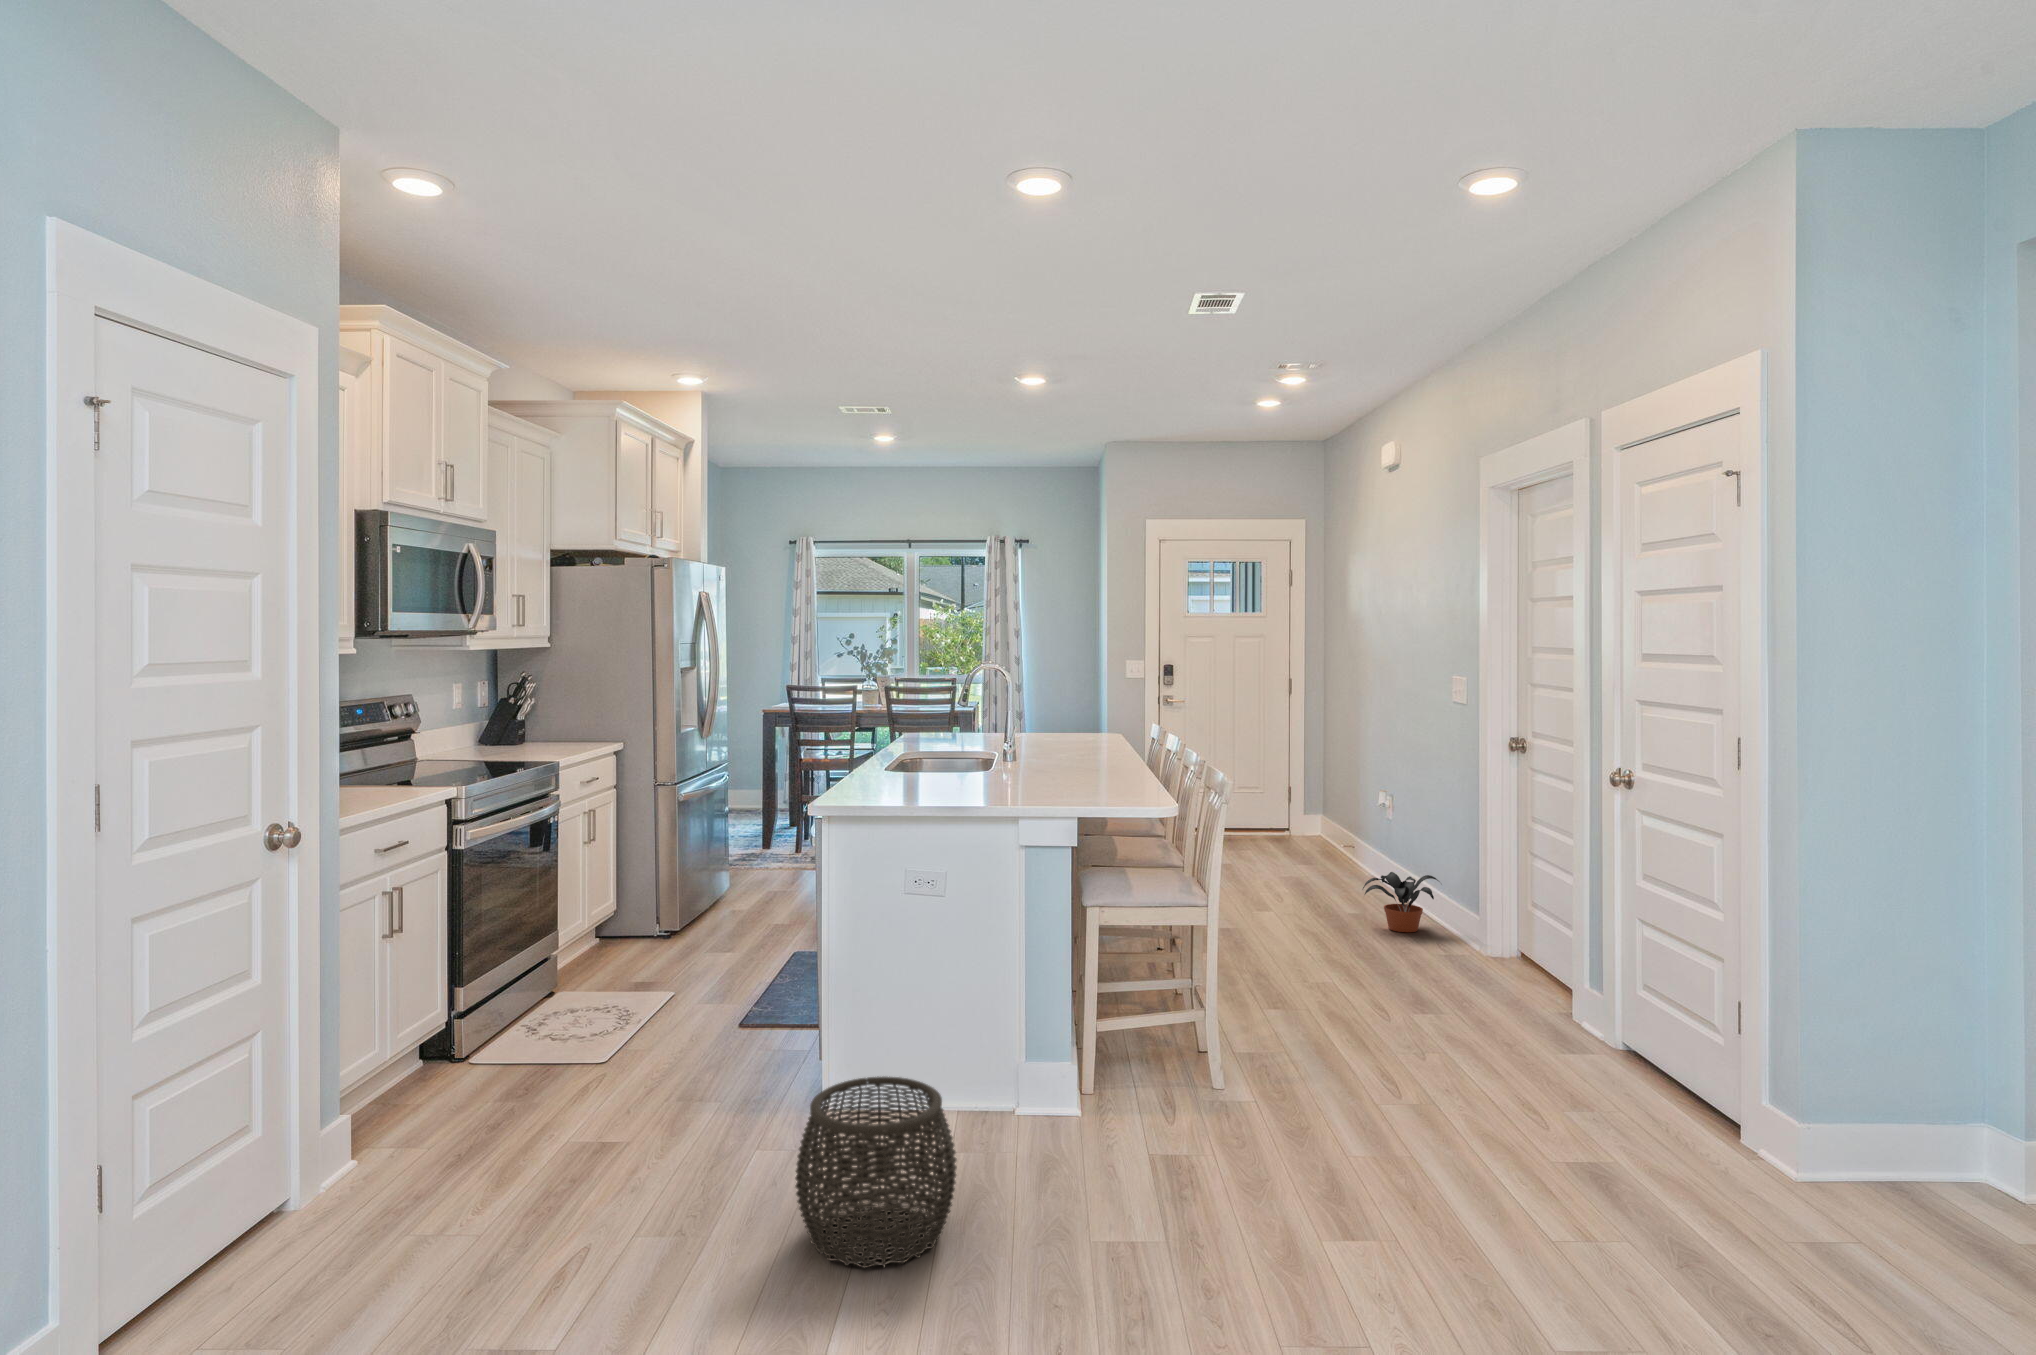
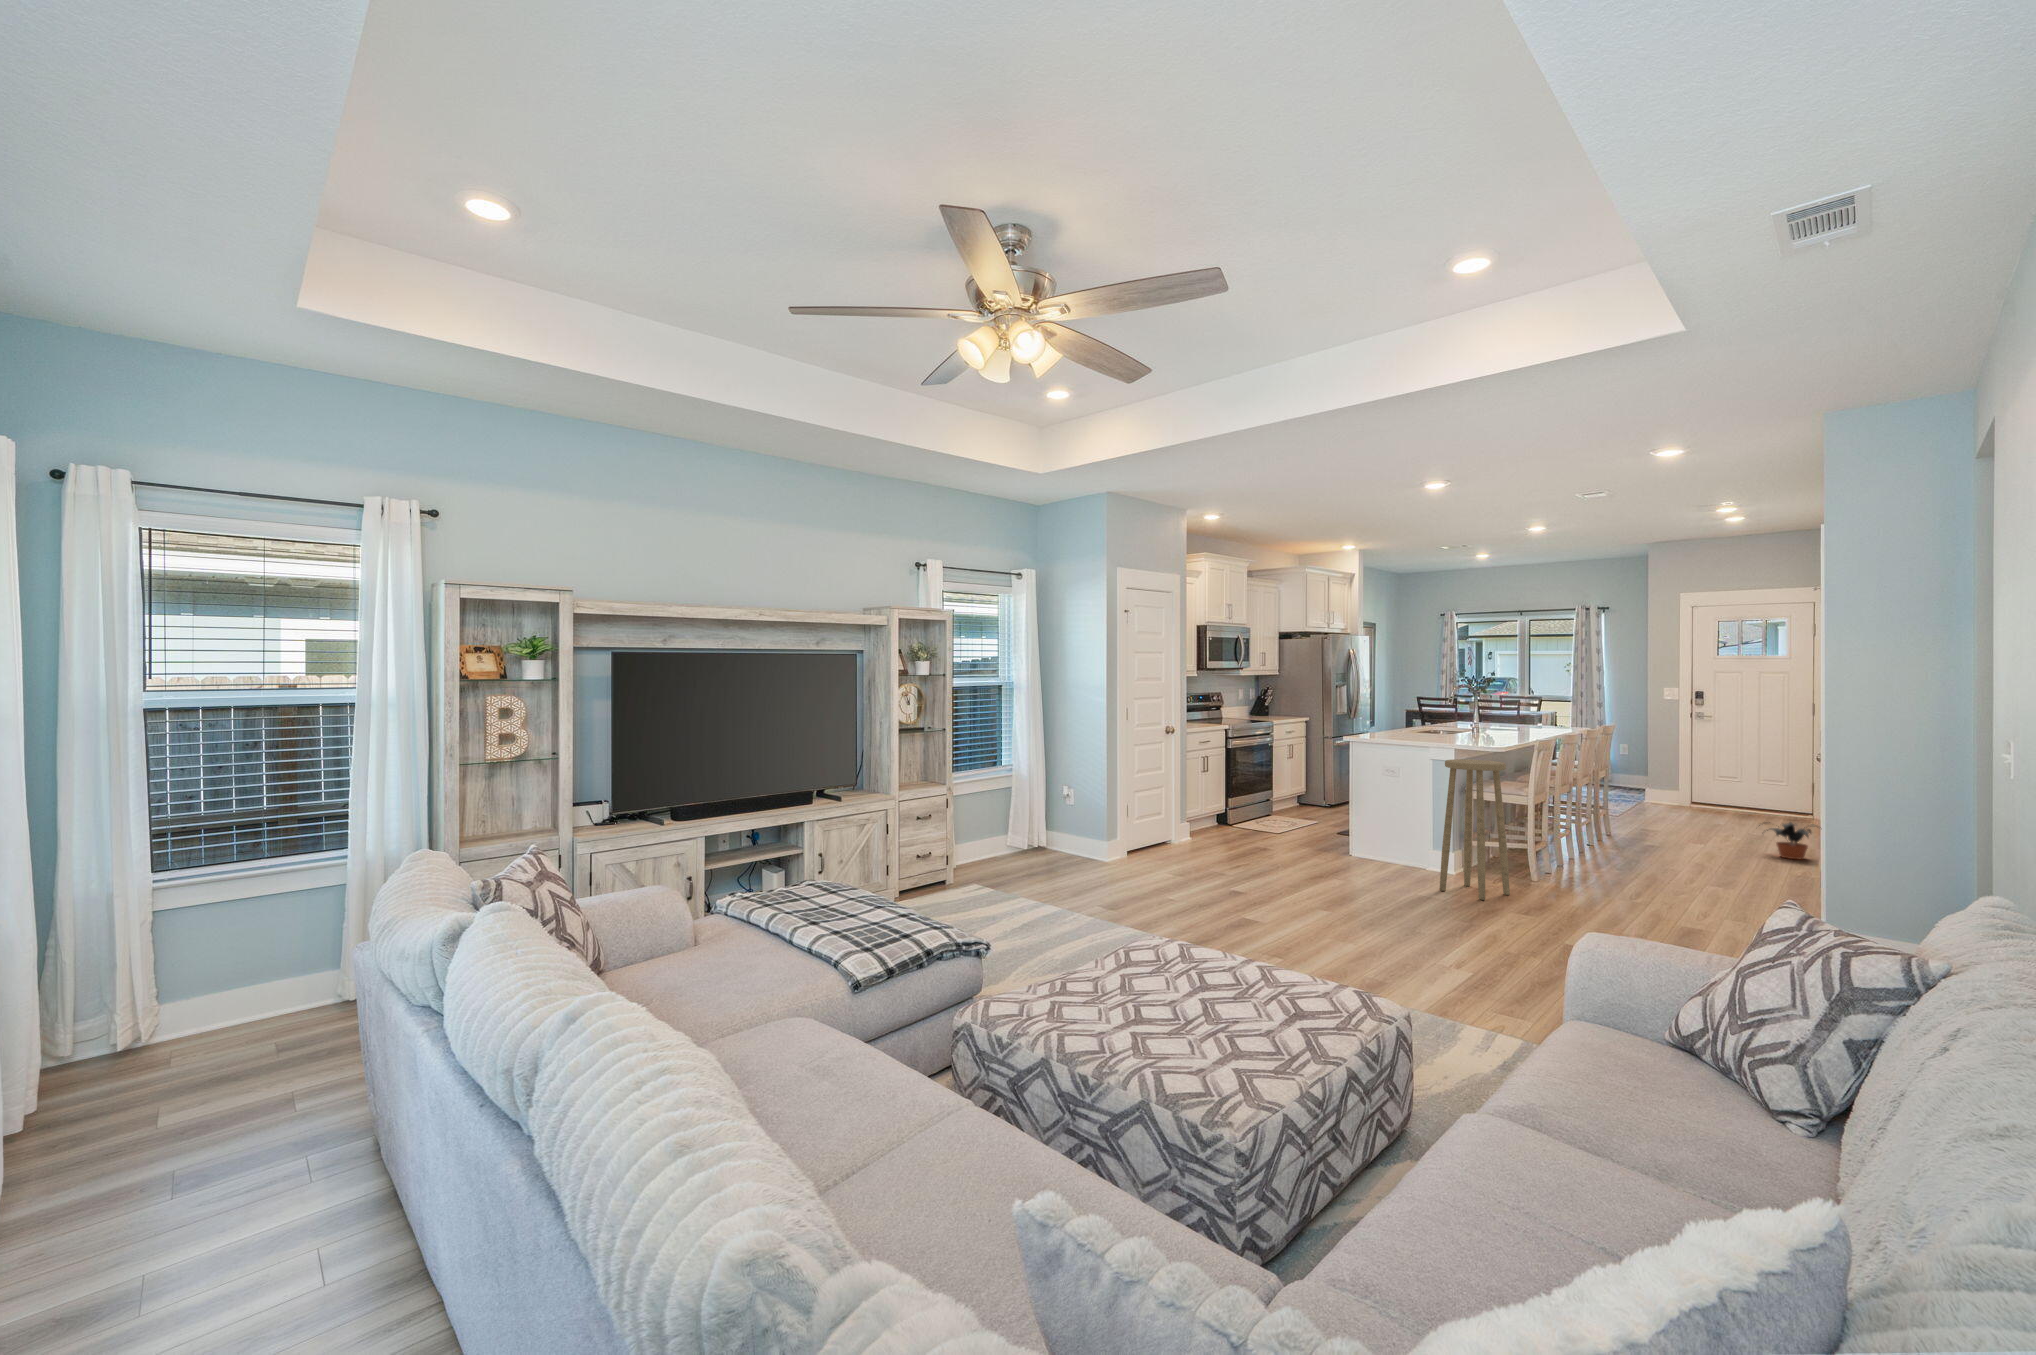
stool: none [1177,876,1323,1272] -> present [1440,759,1510,900]
woven basket: present [795,1077,957,1268] -> none [1309,820,1367,875]

